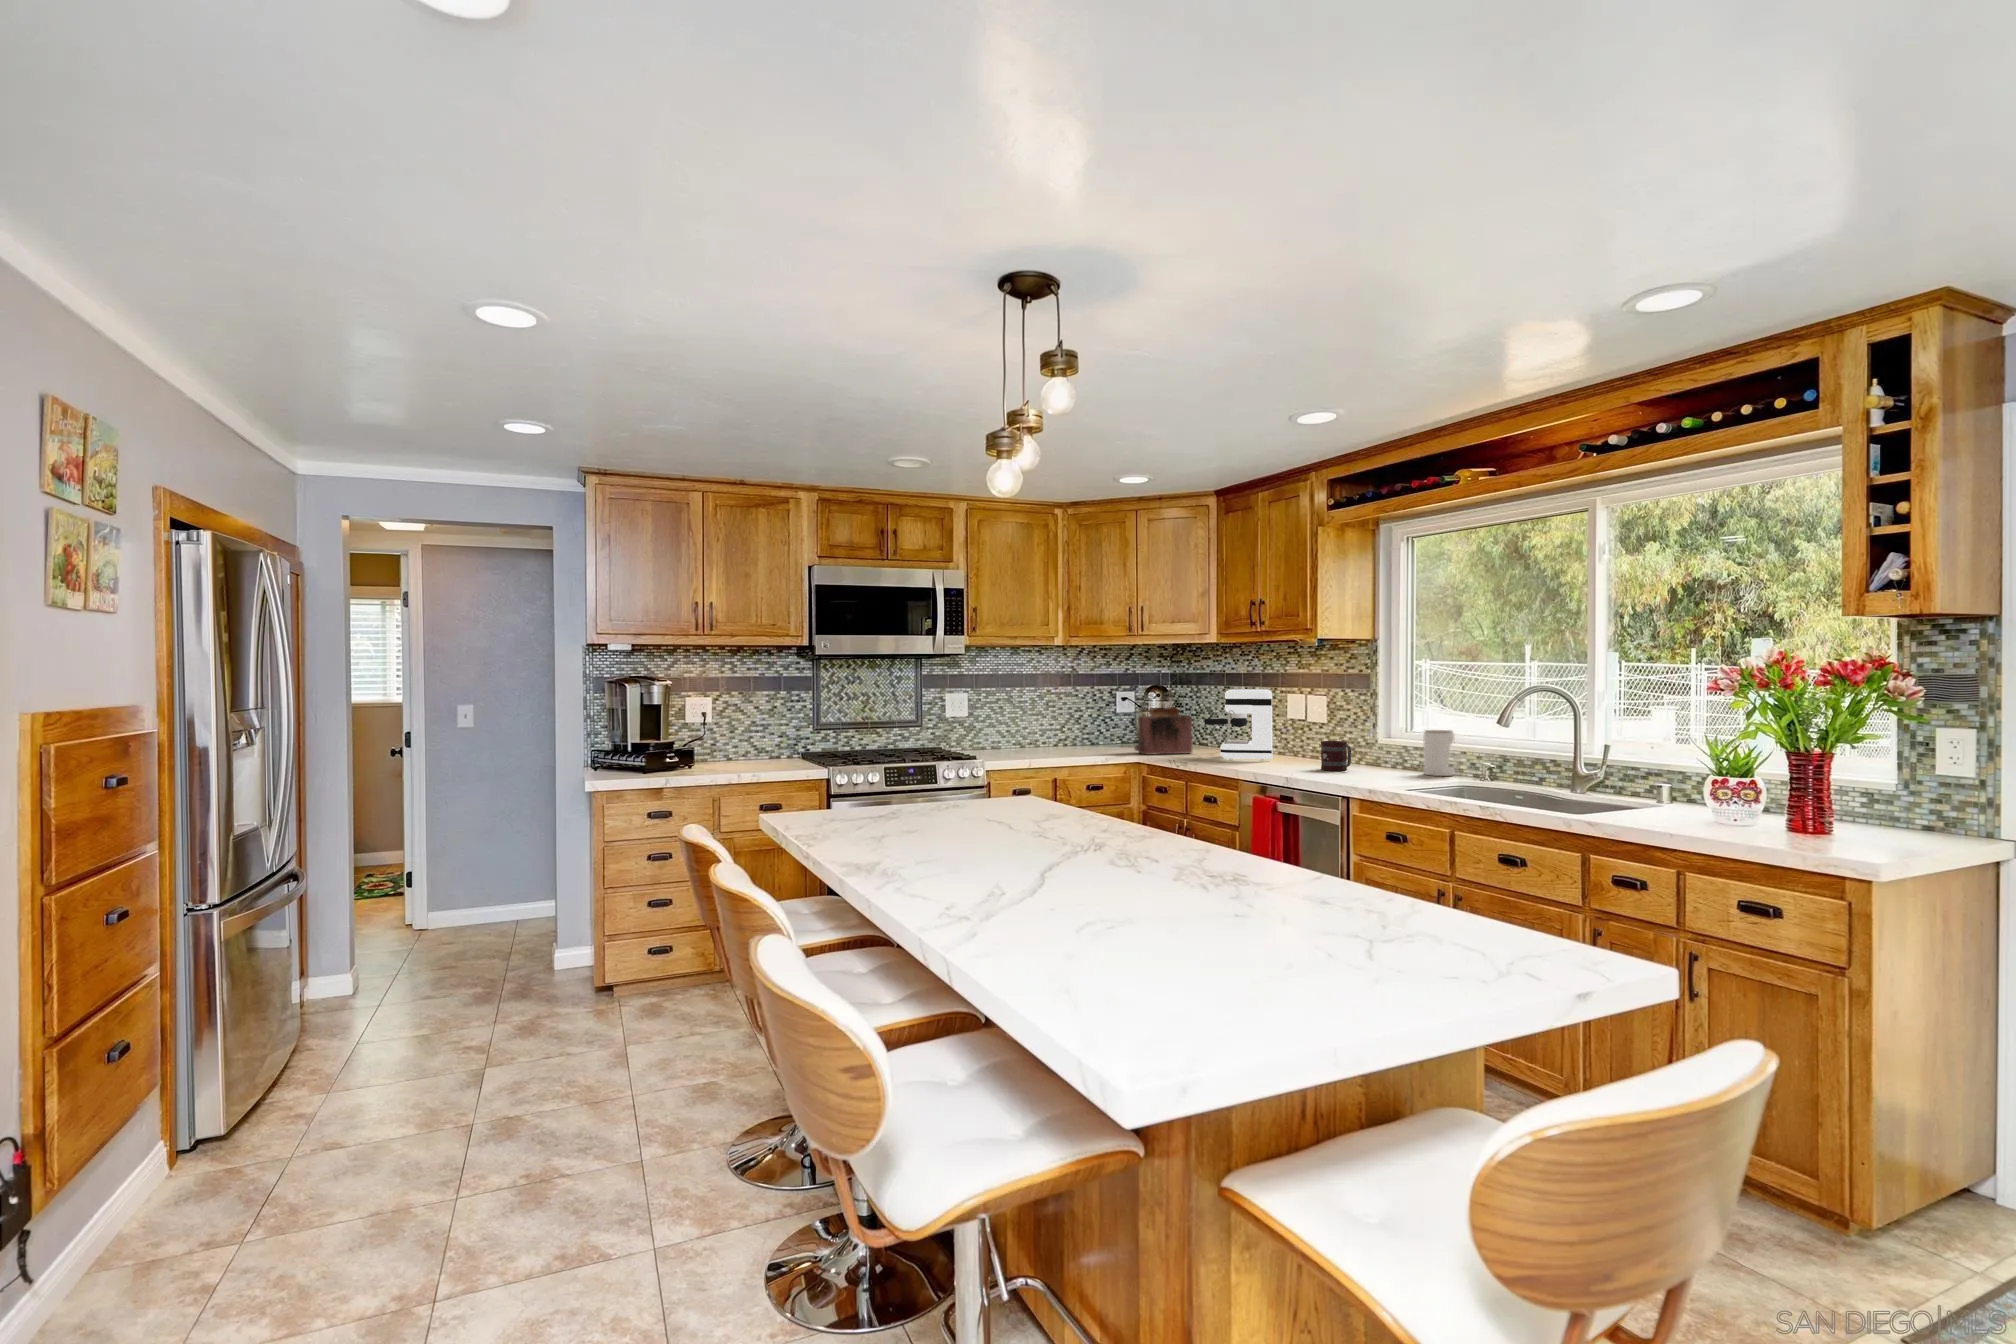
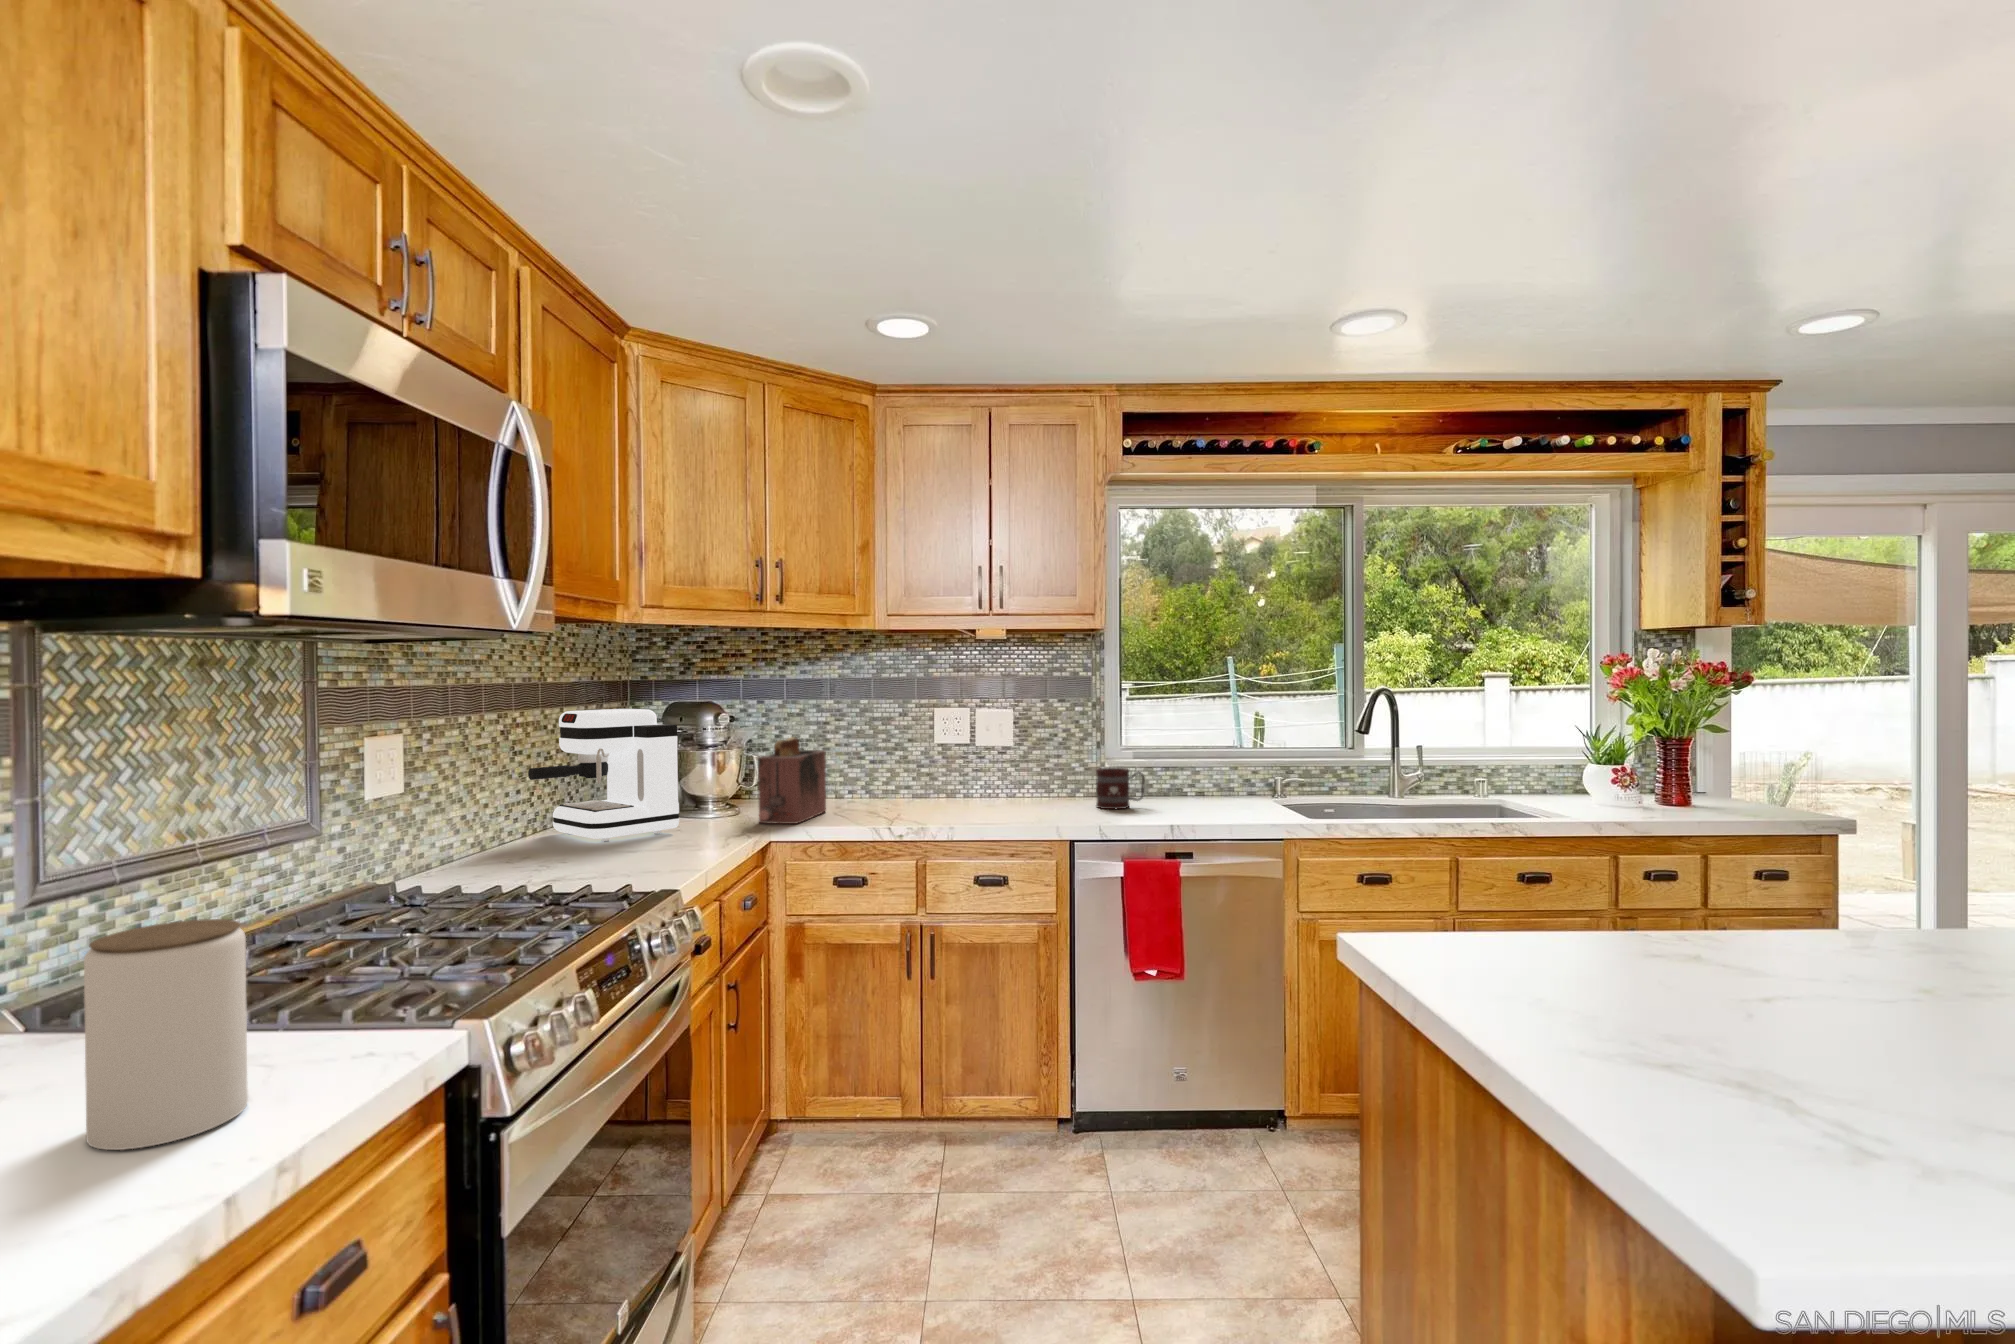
coffee maker: present [1205,689,1273,760] -> present [528,709,679,841]
jar: present [1423,730,1455,776] -> present [84,919,248,1150]

